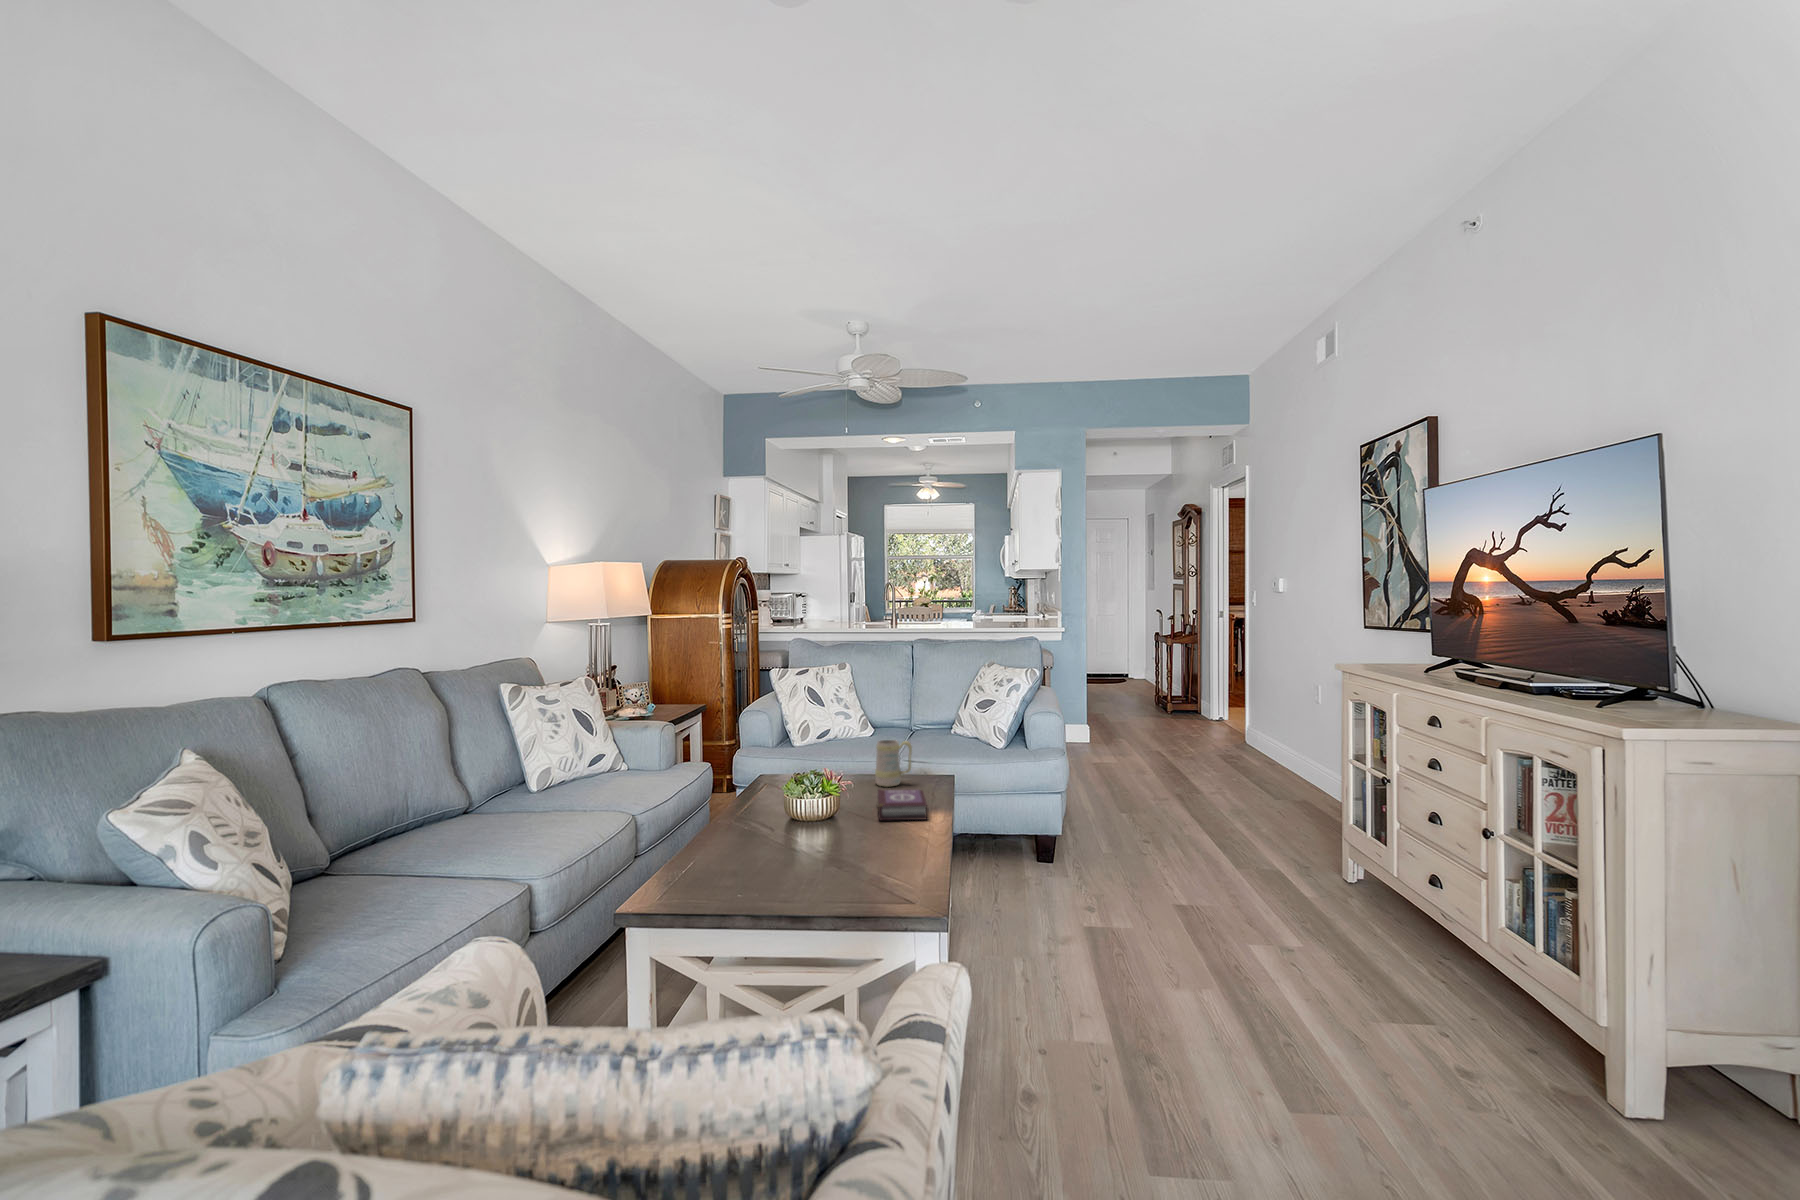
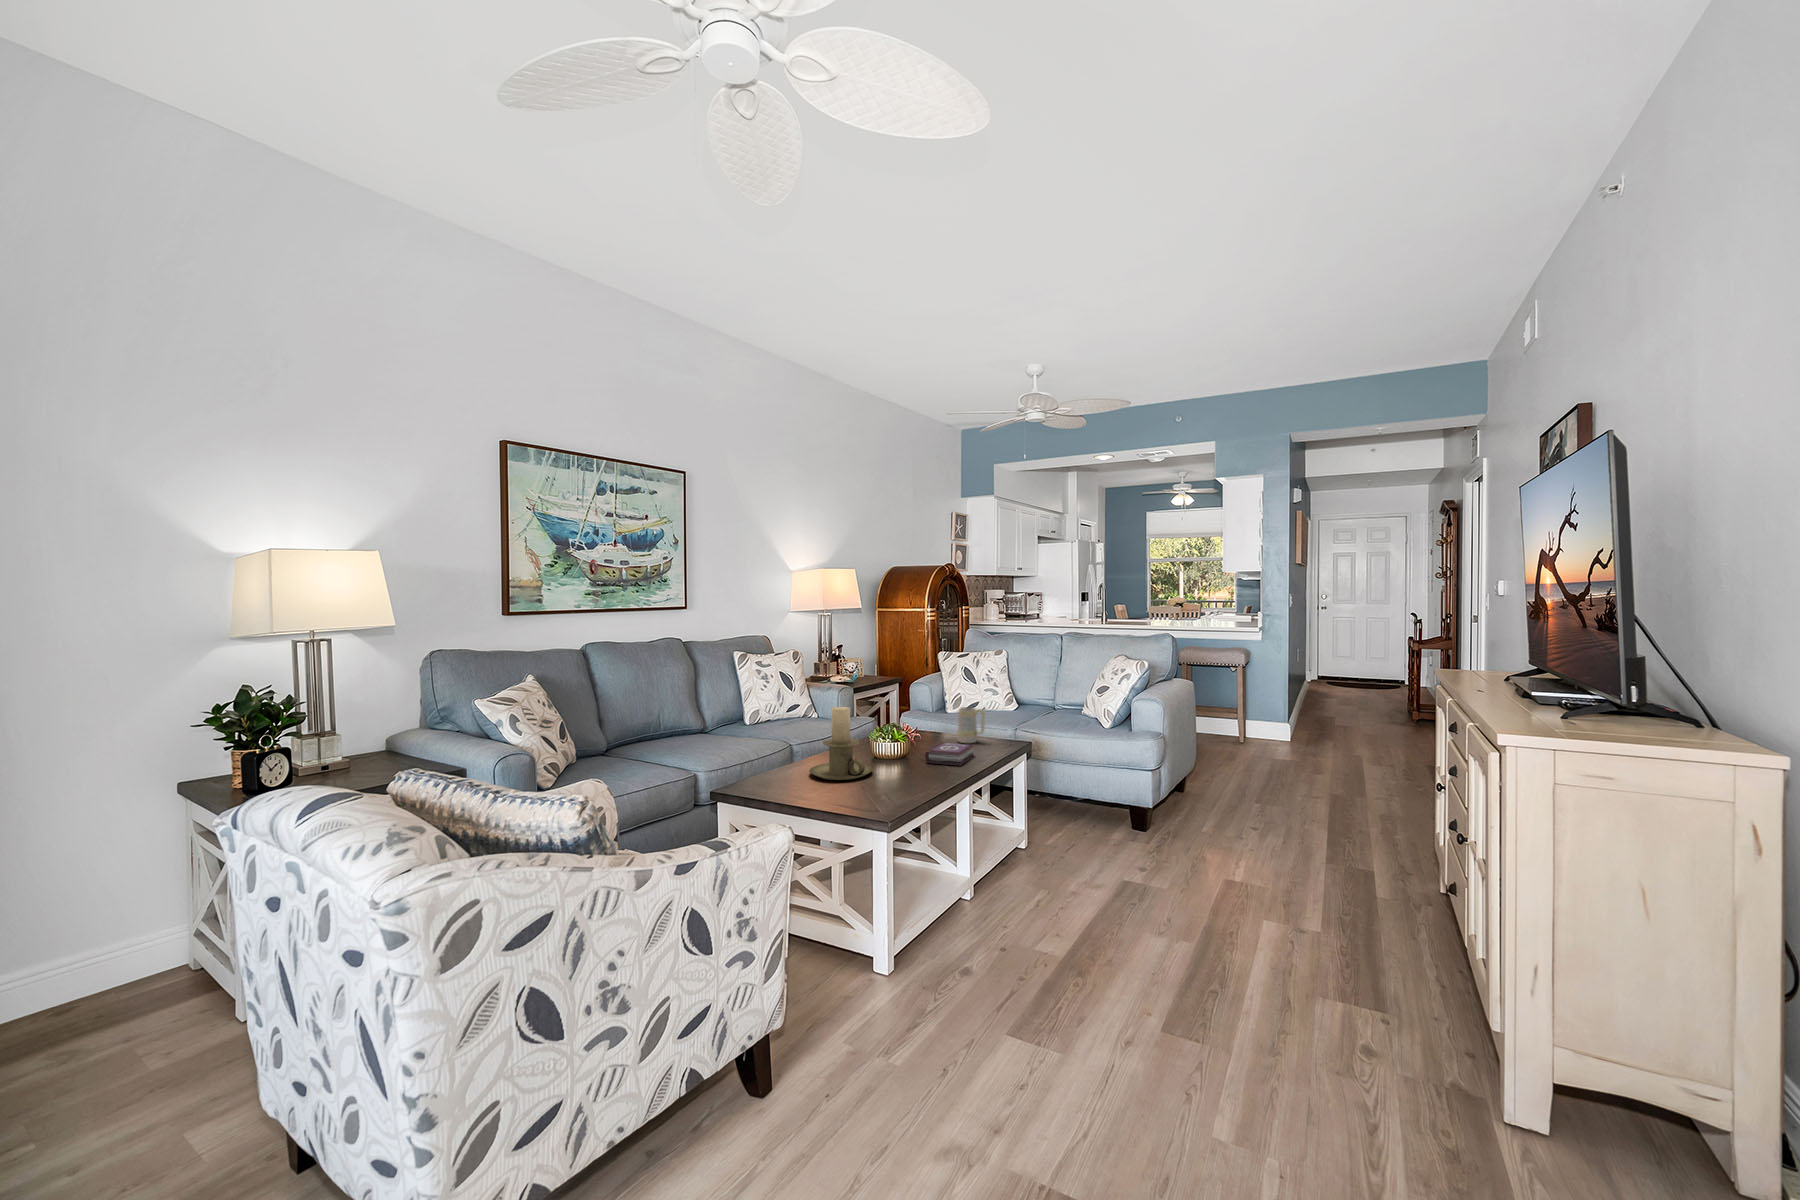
candle holder: none [741,757,832,865] -> present [809,707,872,780]

